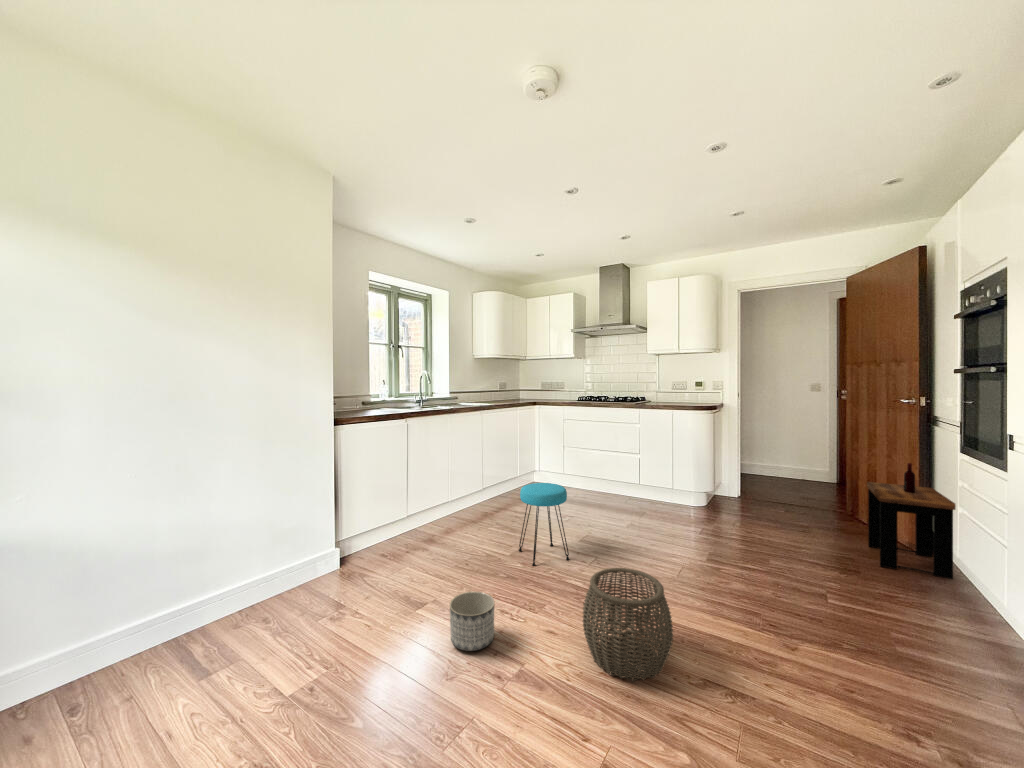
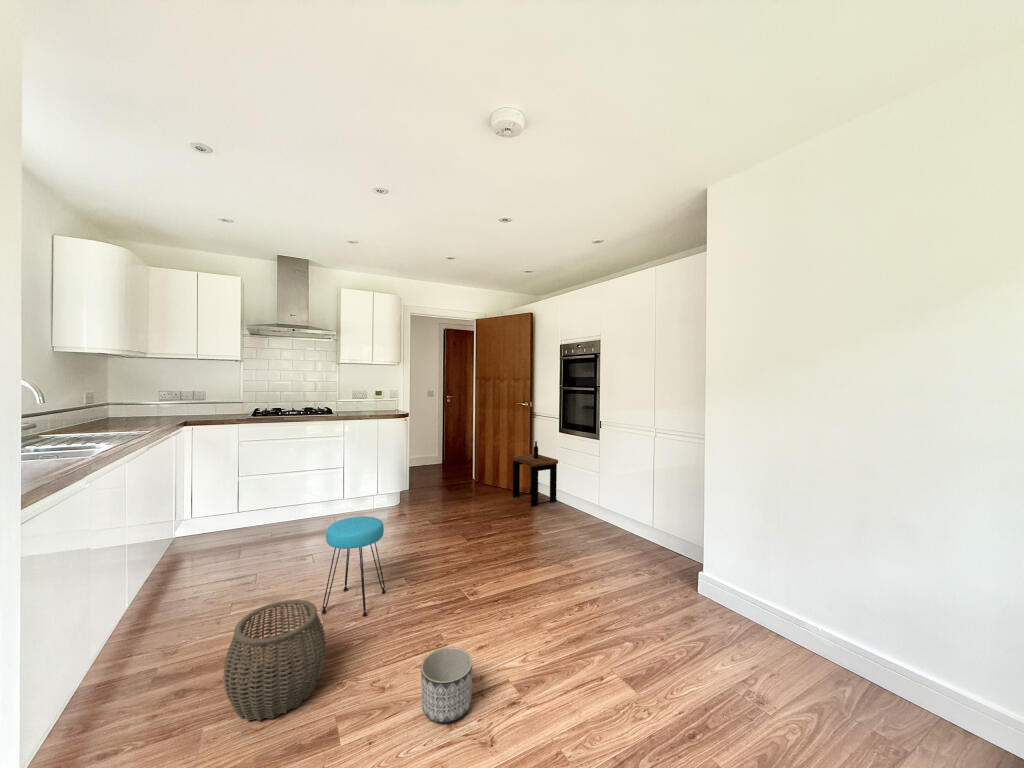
woven basket: present [583,568,673,681] -> present [223,600,326,720]

